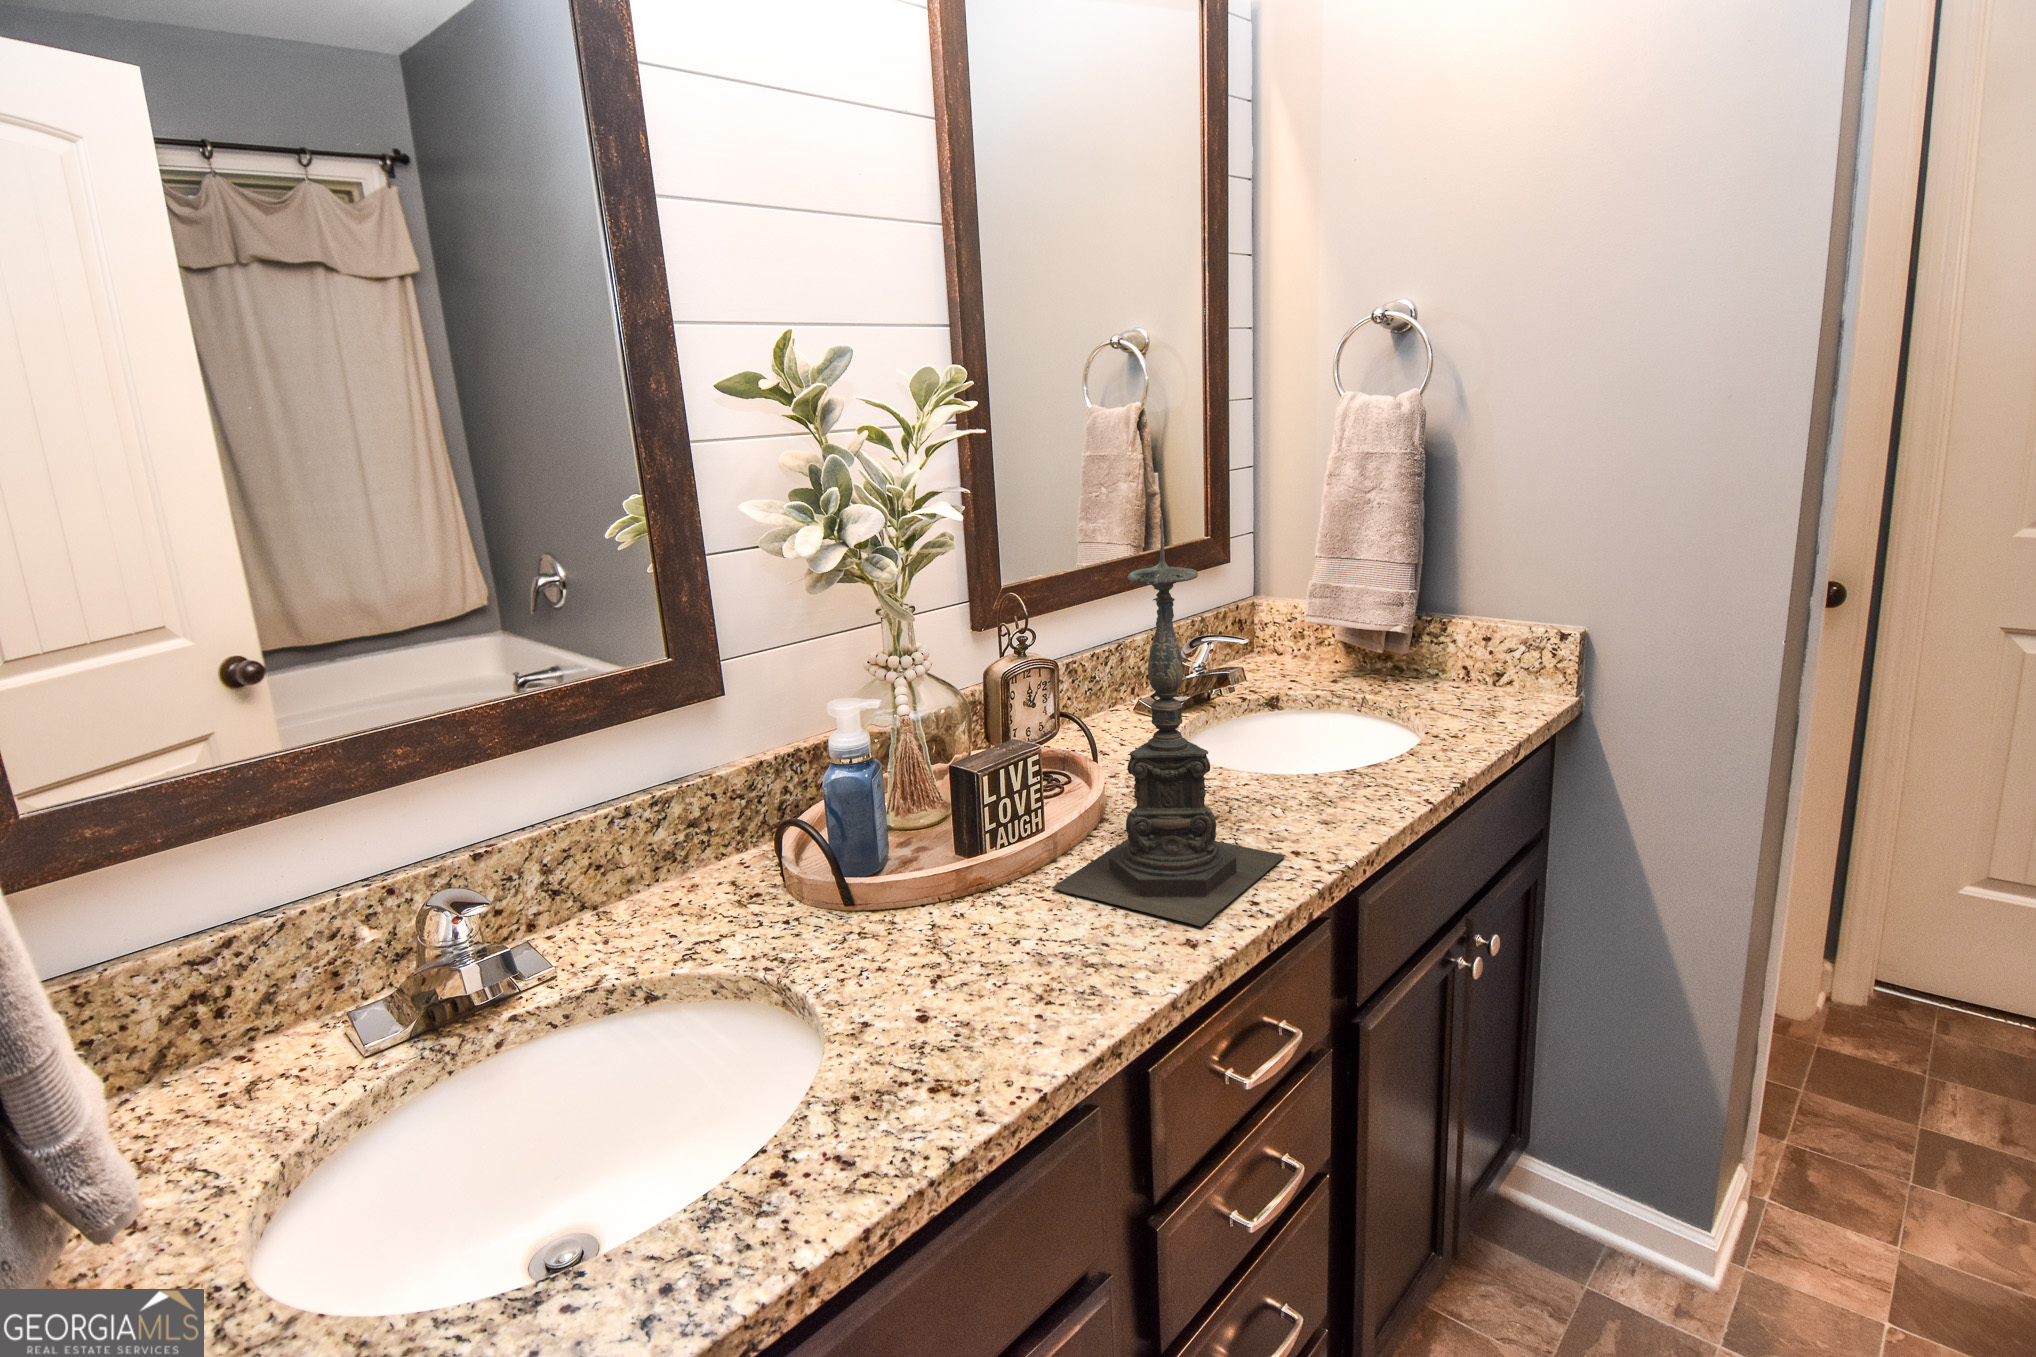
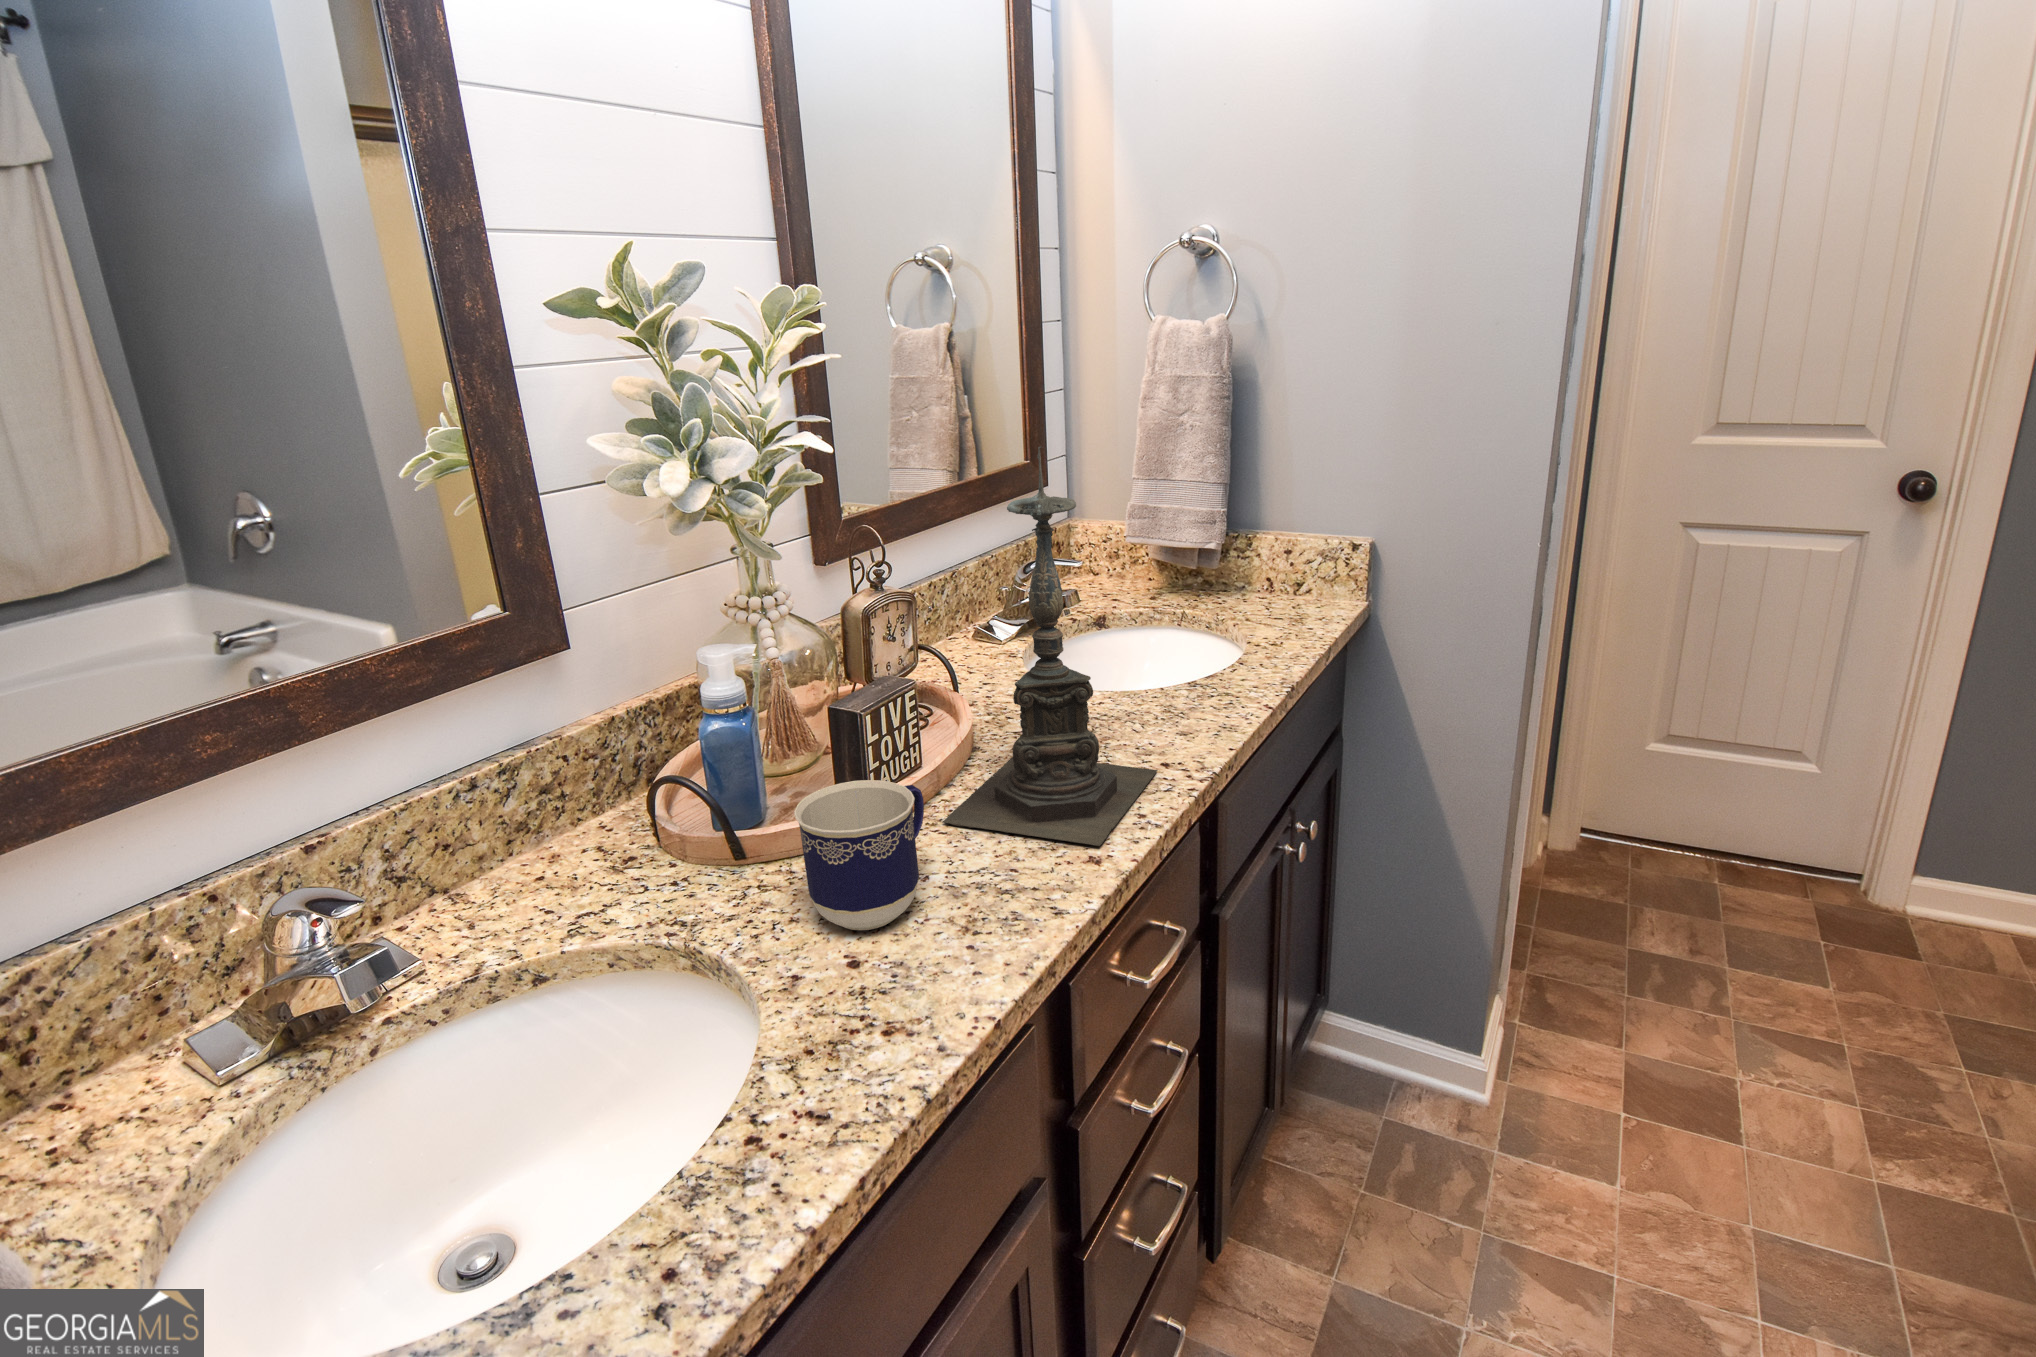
cup: none [884,836,1019,985] -> present [794,780,924,930]

